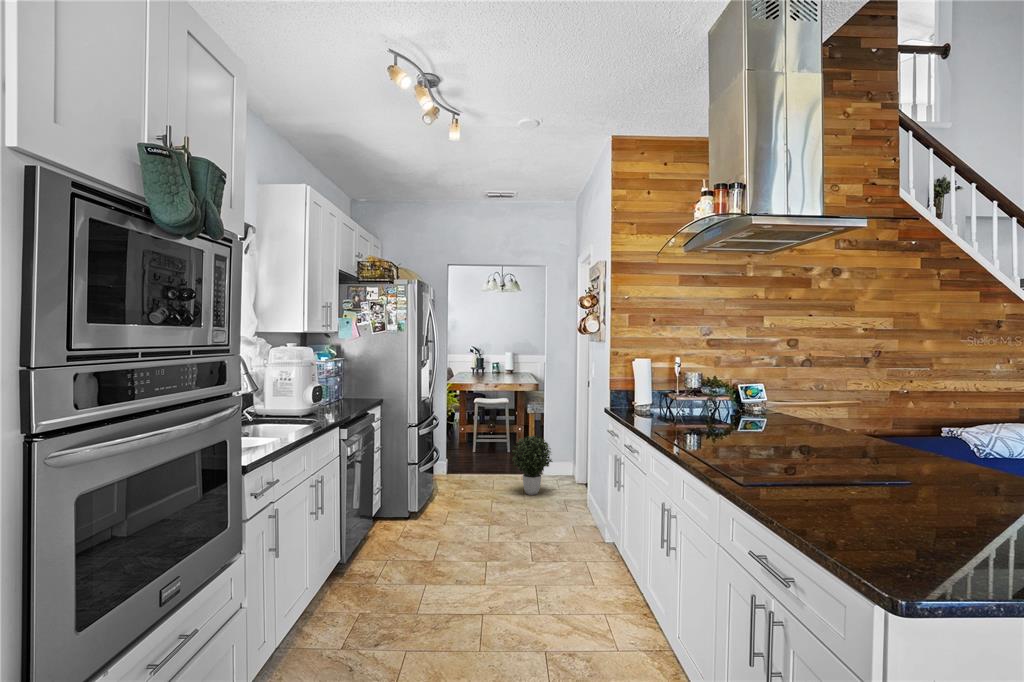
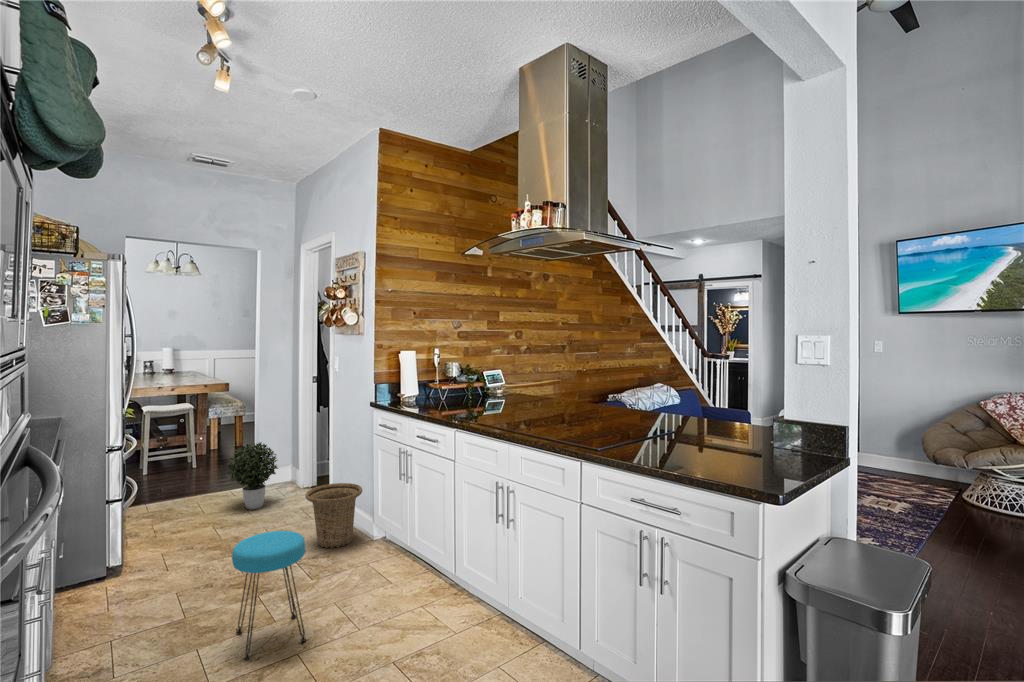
basket: none [548,481,599,542] -> present [305,483,362,548]
stool: none [447,505,504,606] -> present [232,531,306,660]

